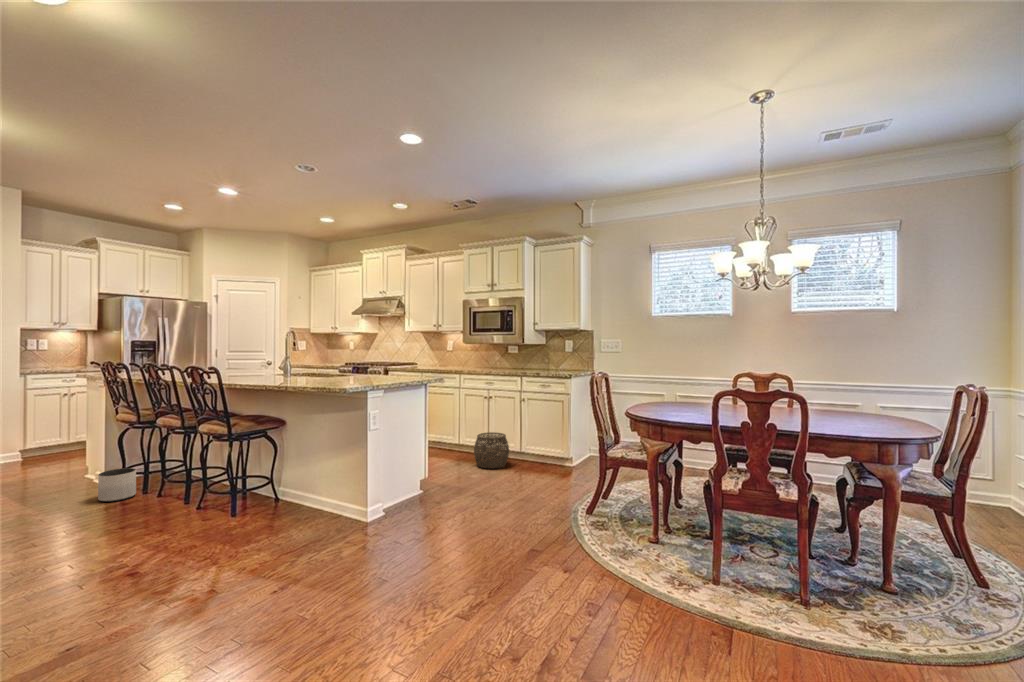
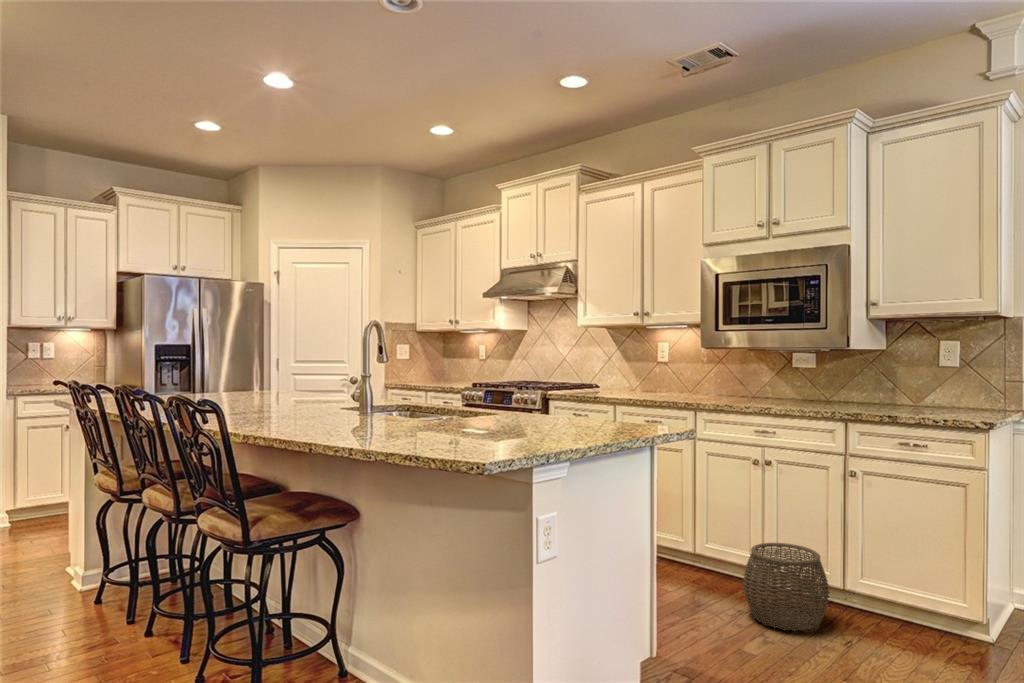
planter: present [98,468,136,502] -> none [48,577,112,644]

